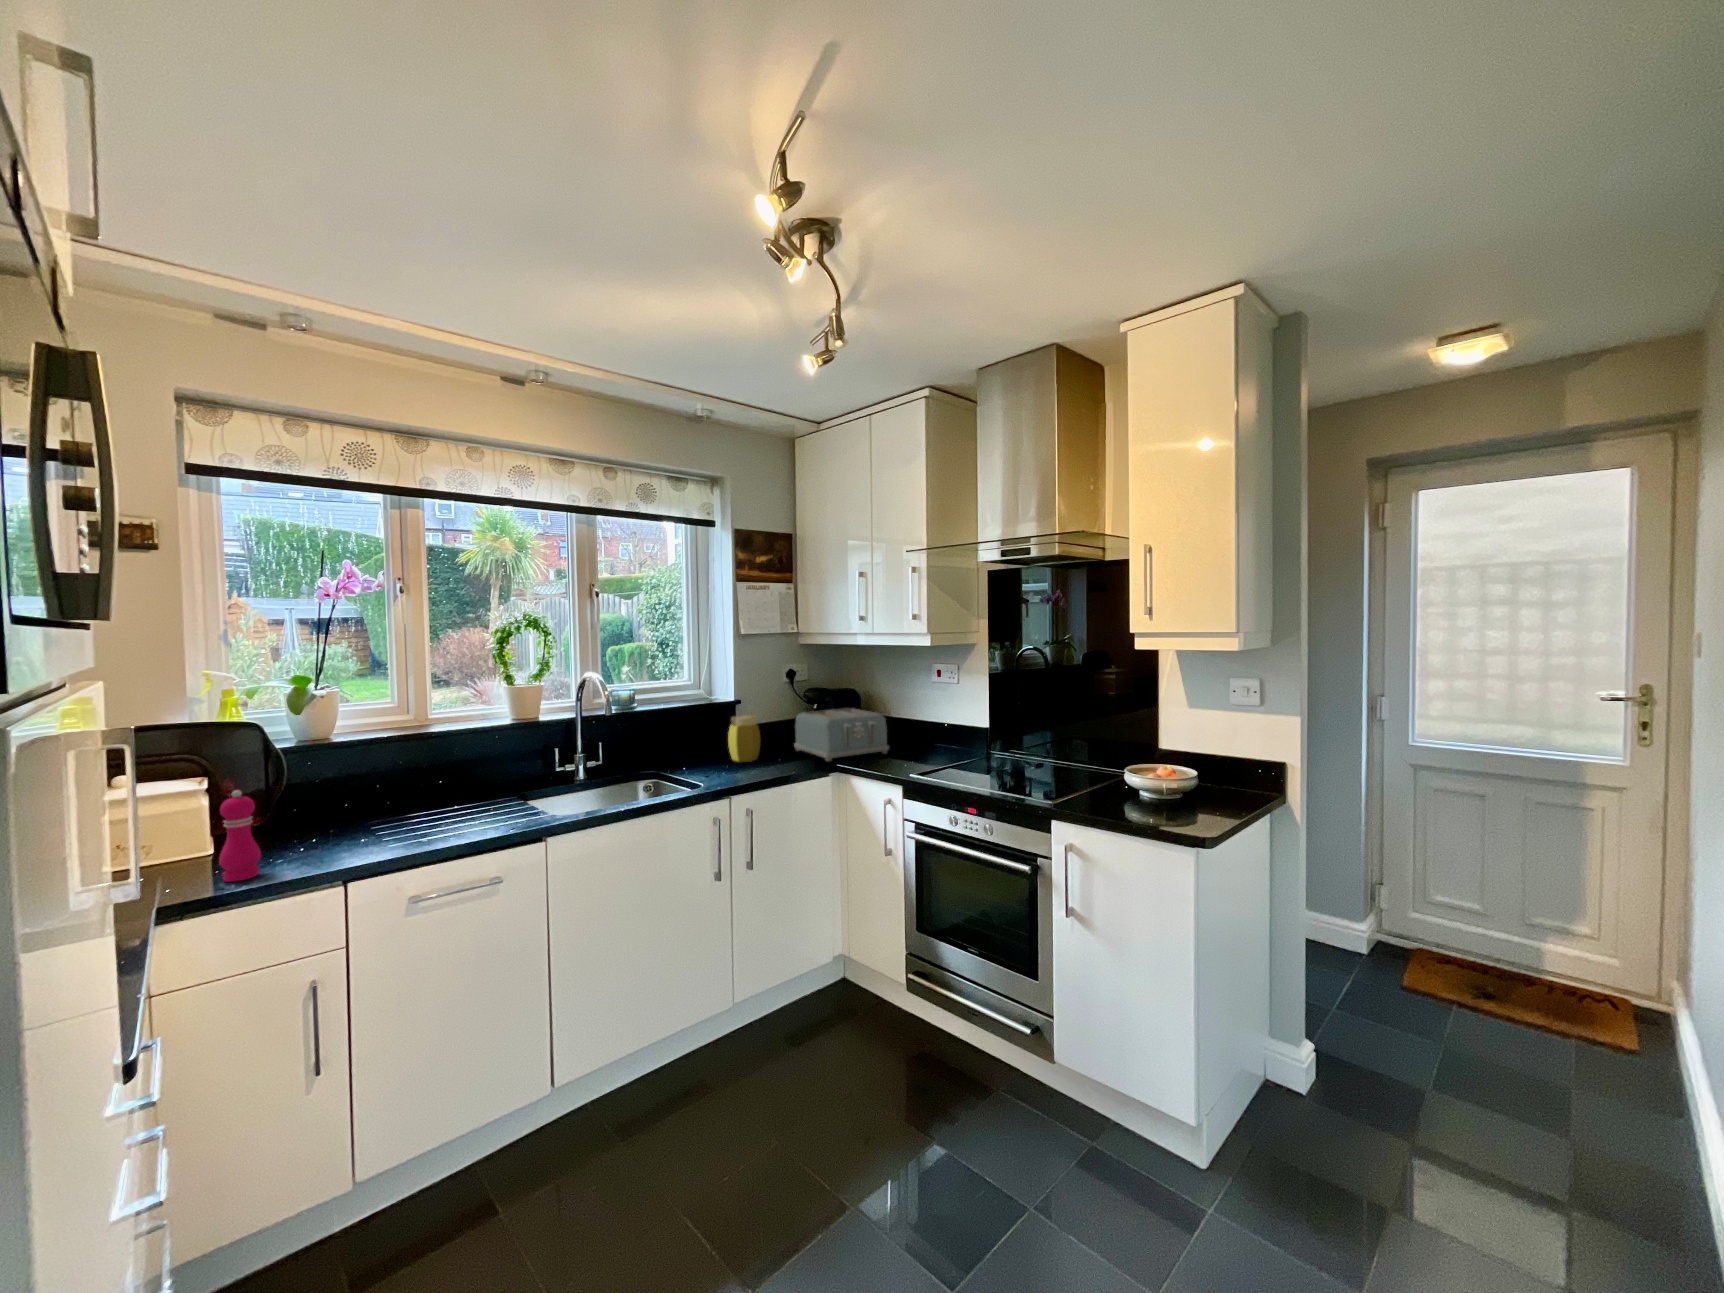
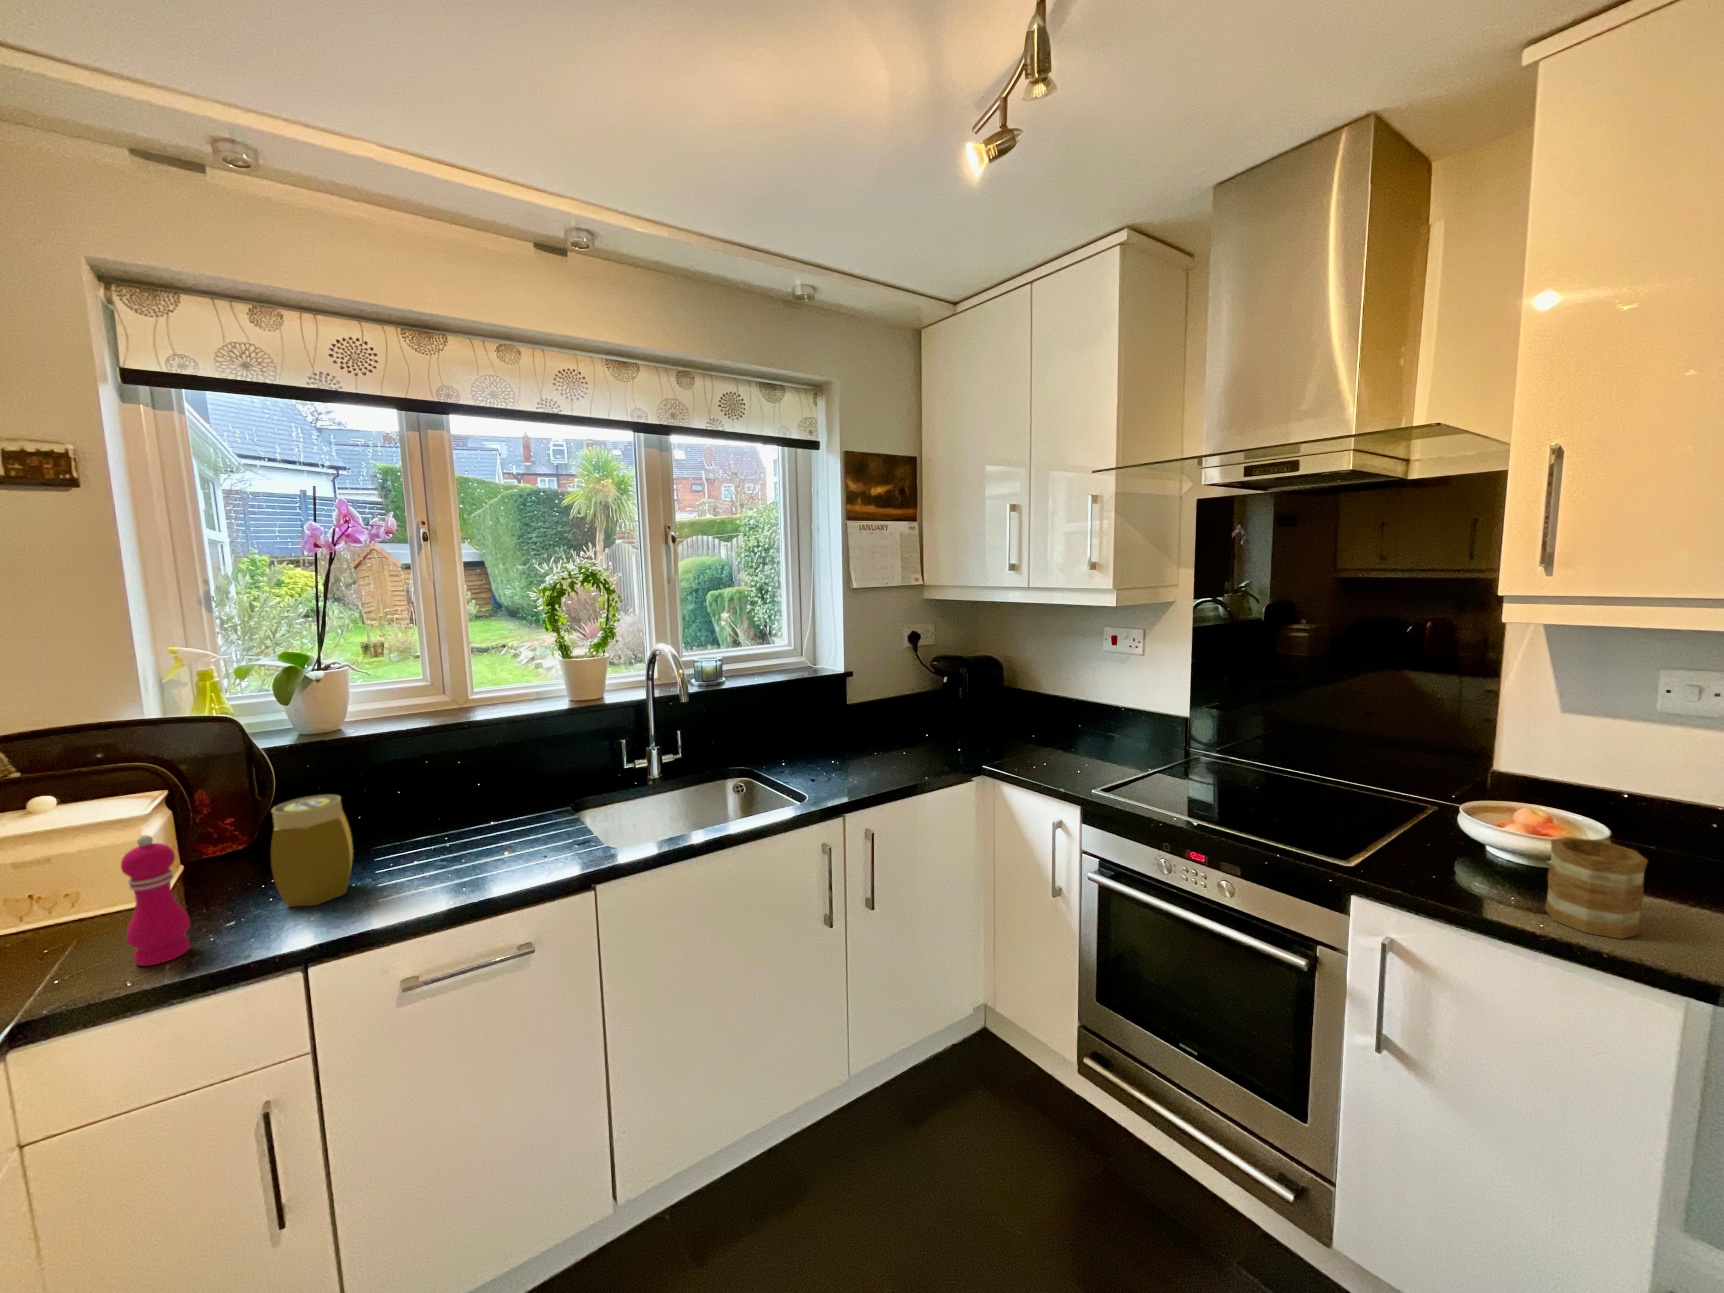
toaster: present [794,708,889,761] -> none [921,682,1048,756]
jar: present [728,715,760,762] -> present [271,795,353,907]
mug: none [1149,771,1190,824] -> present [1545,837,1647,939]

